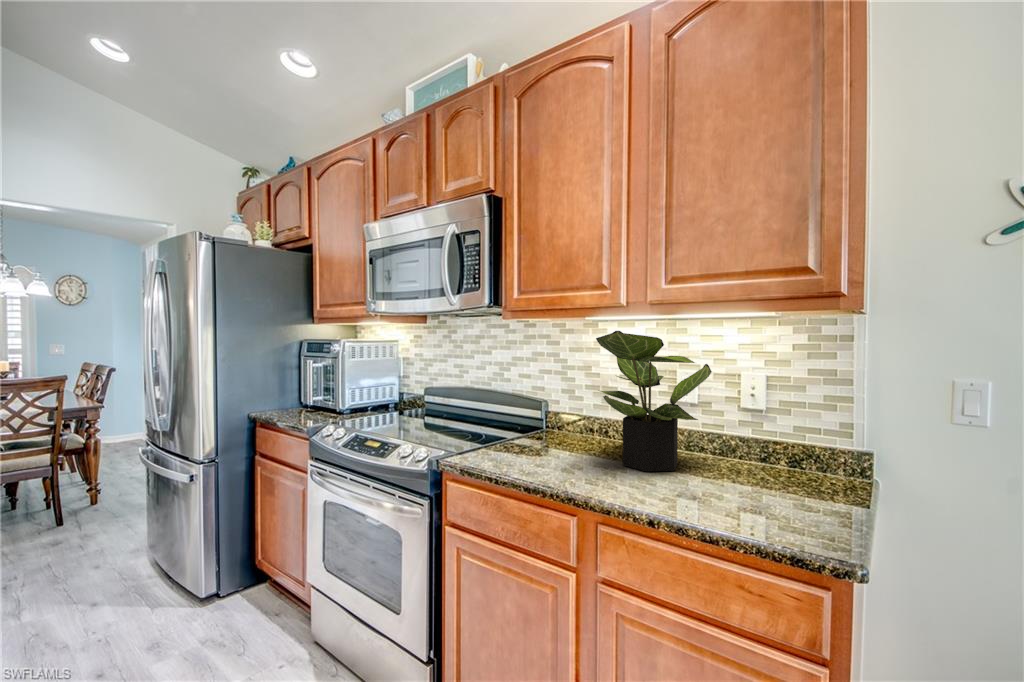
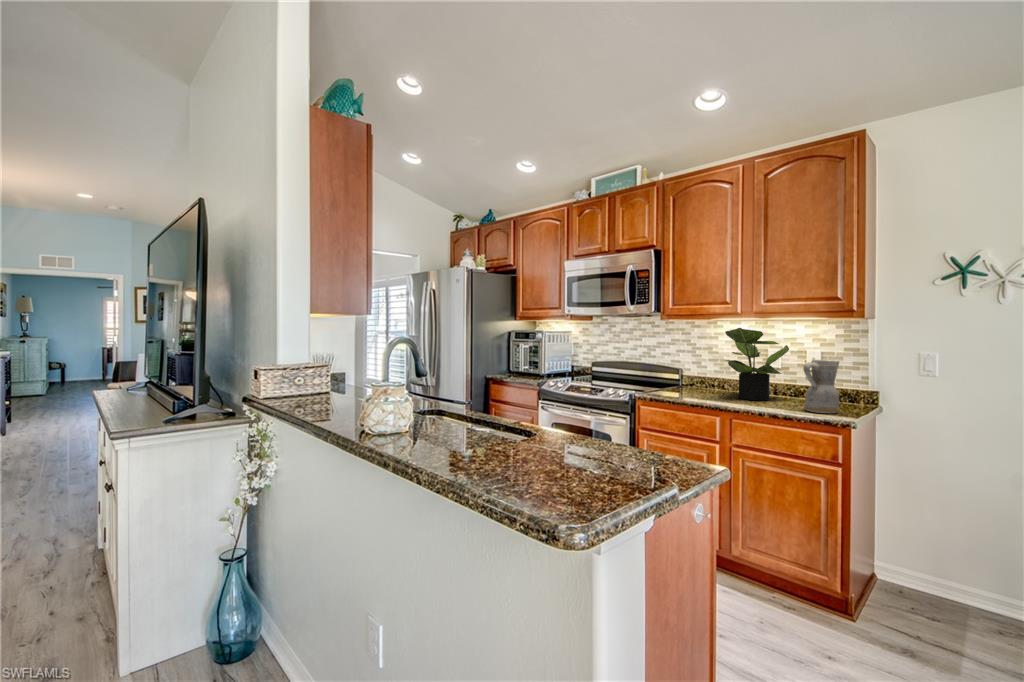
ceramic pitcher: none [740,399,817,526] -> present [803,360,839,413]

